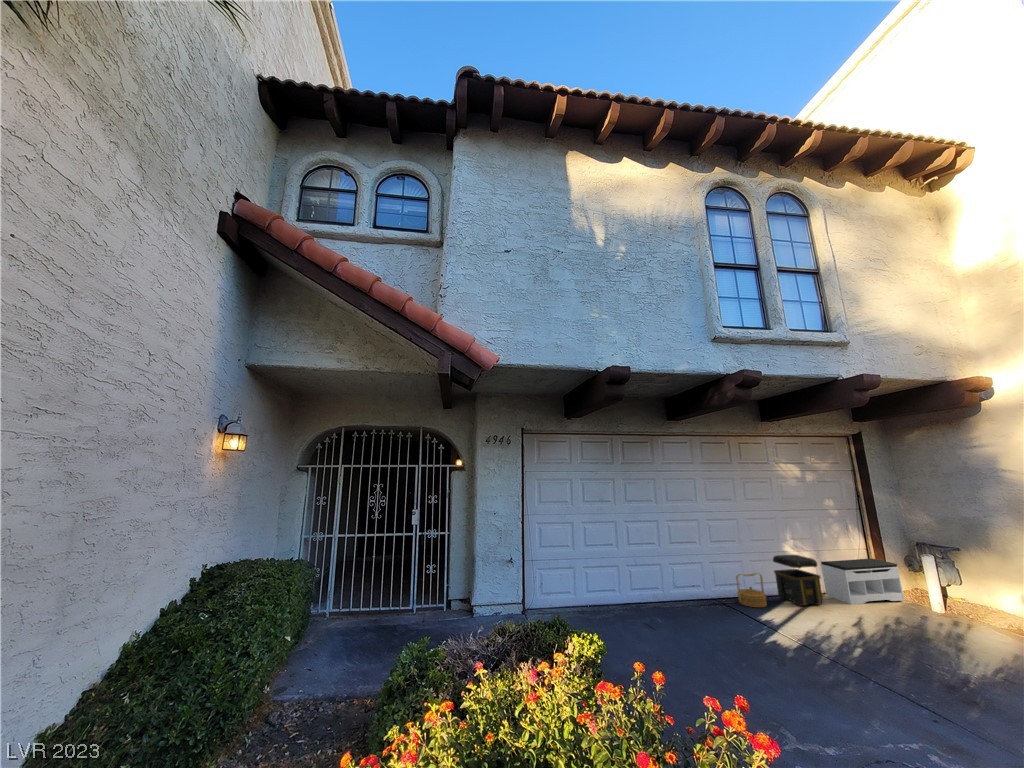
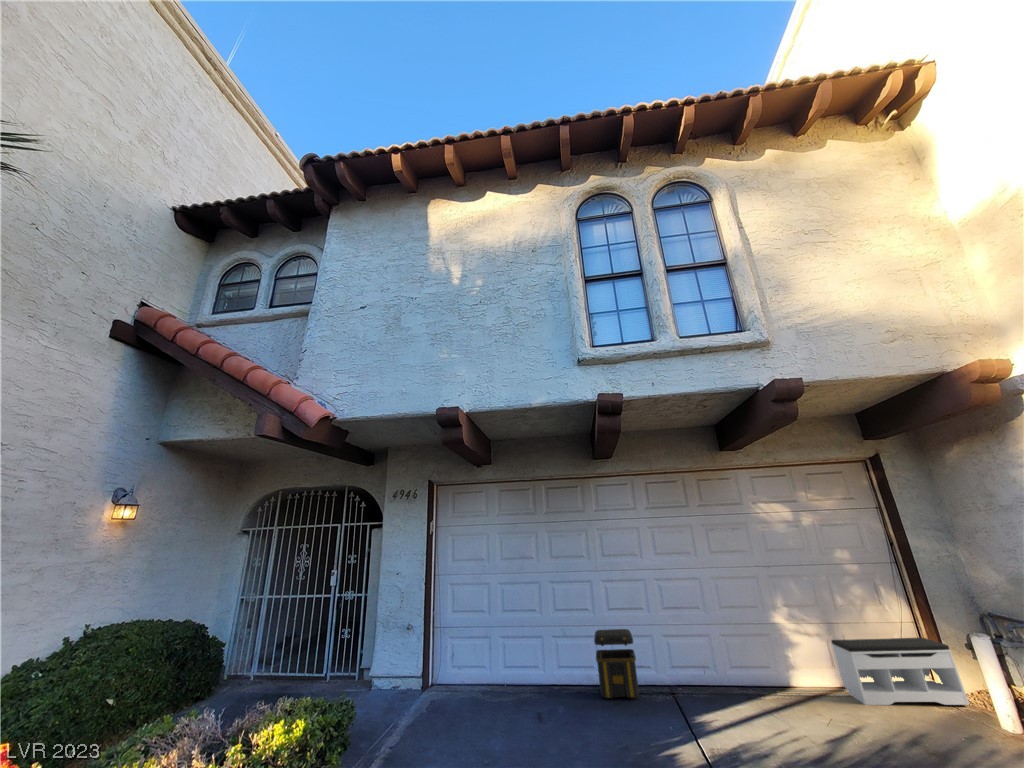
toolbox: present [773,555,823,606] -> present [594,629,639,698]
woven basket: present [736,573,767,607] -> none [686,652,729,699]

